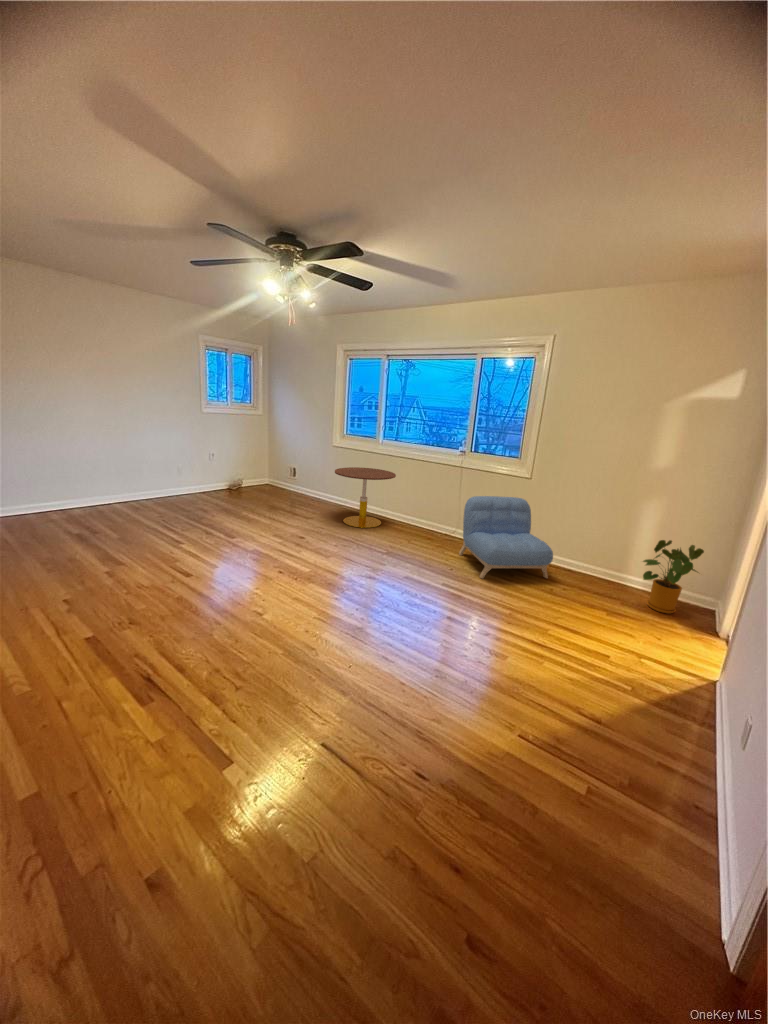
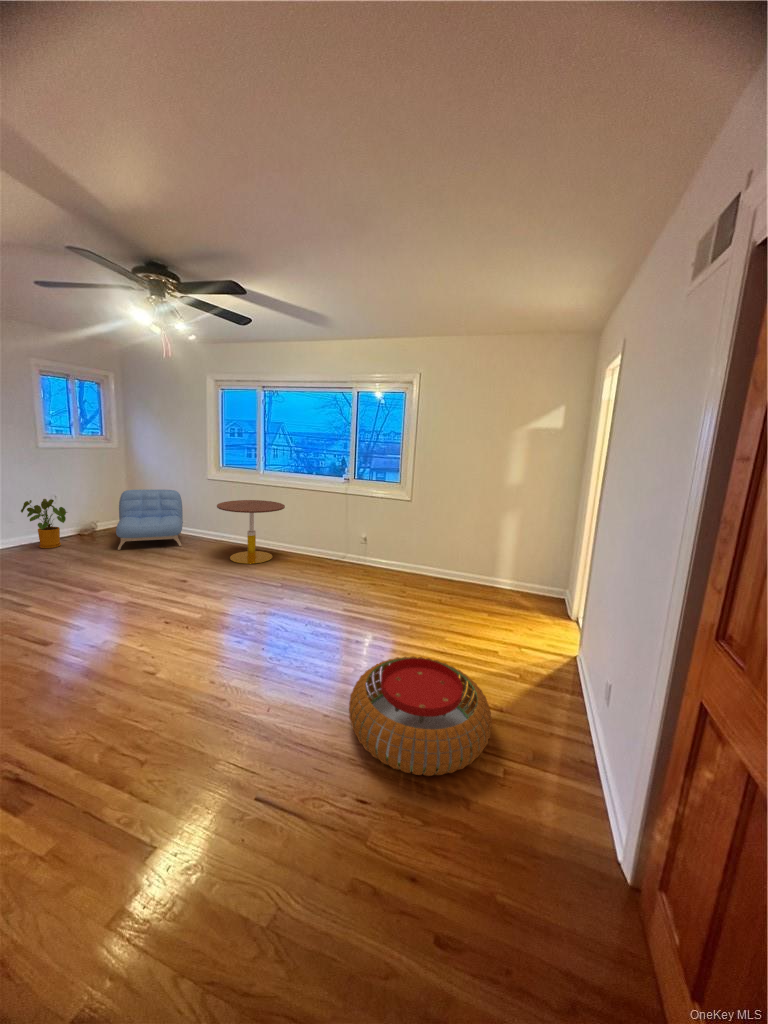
armchair: present [459,496,553,579] -> present [116,489,183,550]
house plant: present [643,540,704,614] -> present [21,499,67,548]
pouf: none [423,640,585,778] -> present [349,656,492,776]

